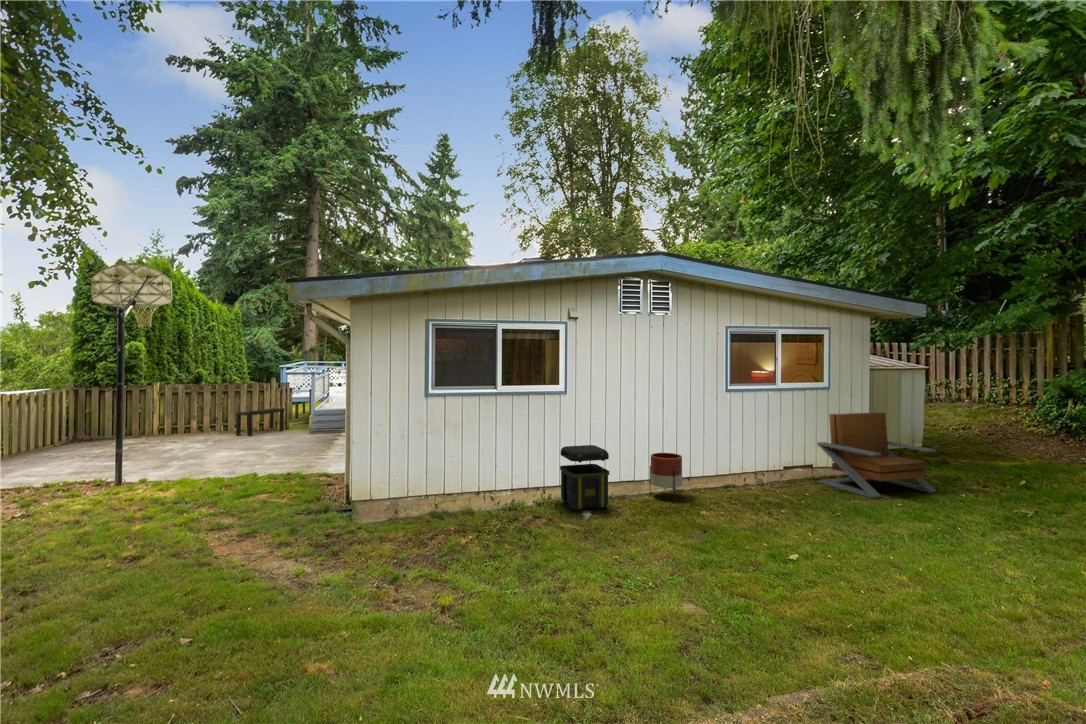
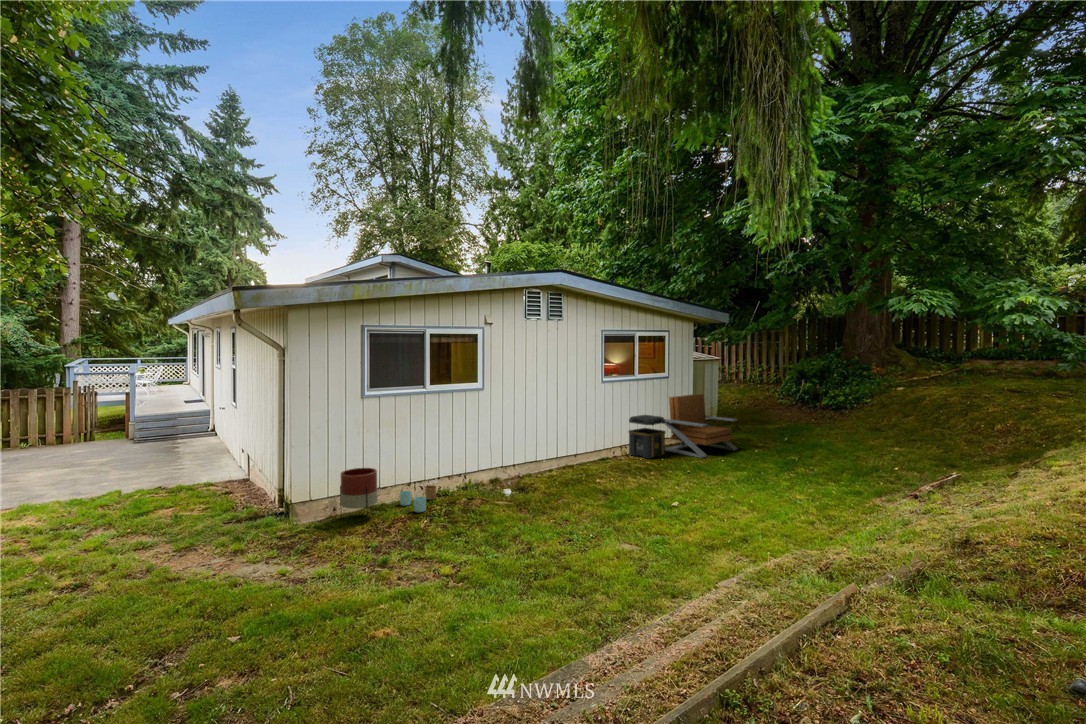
bench: present [236,408,285,436] -> none [19,420,88,457]
toolbox: present [560,445,610,510] -> present [629,415,666,459]
planter: present [650,453,682,501] -> present [340,468,377,521]
bucket: none [462,490,505,524] -> present [400,485,436,512]

